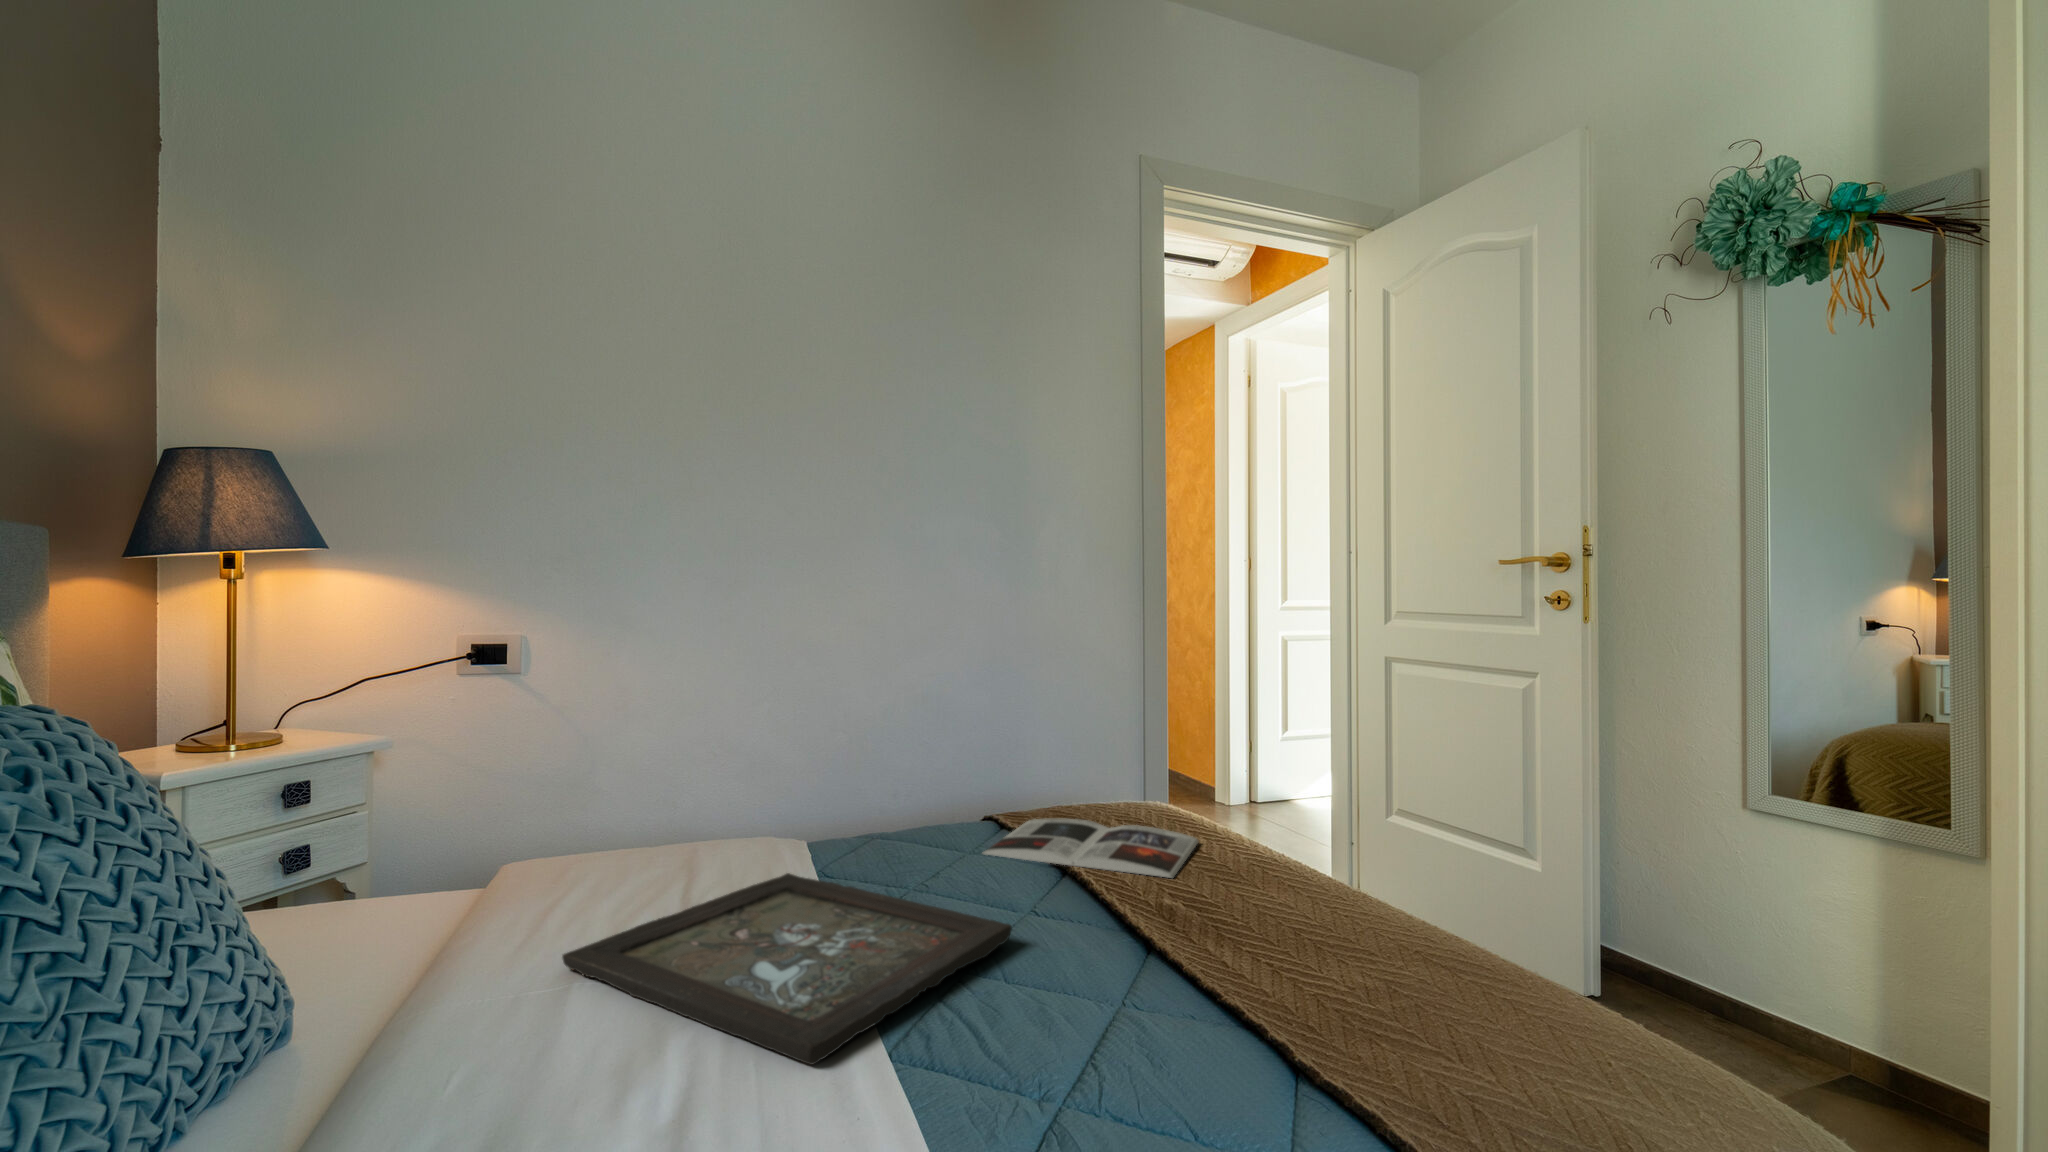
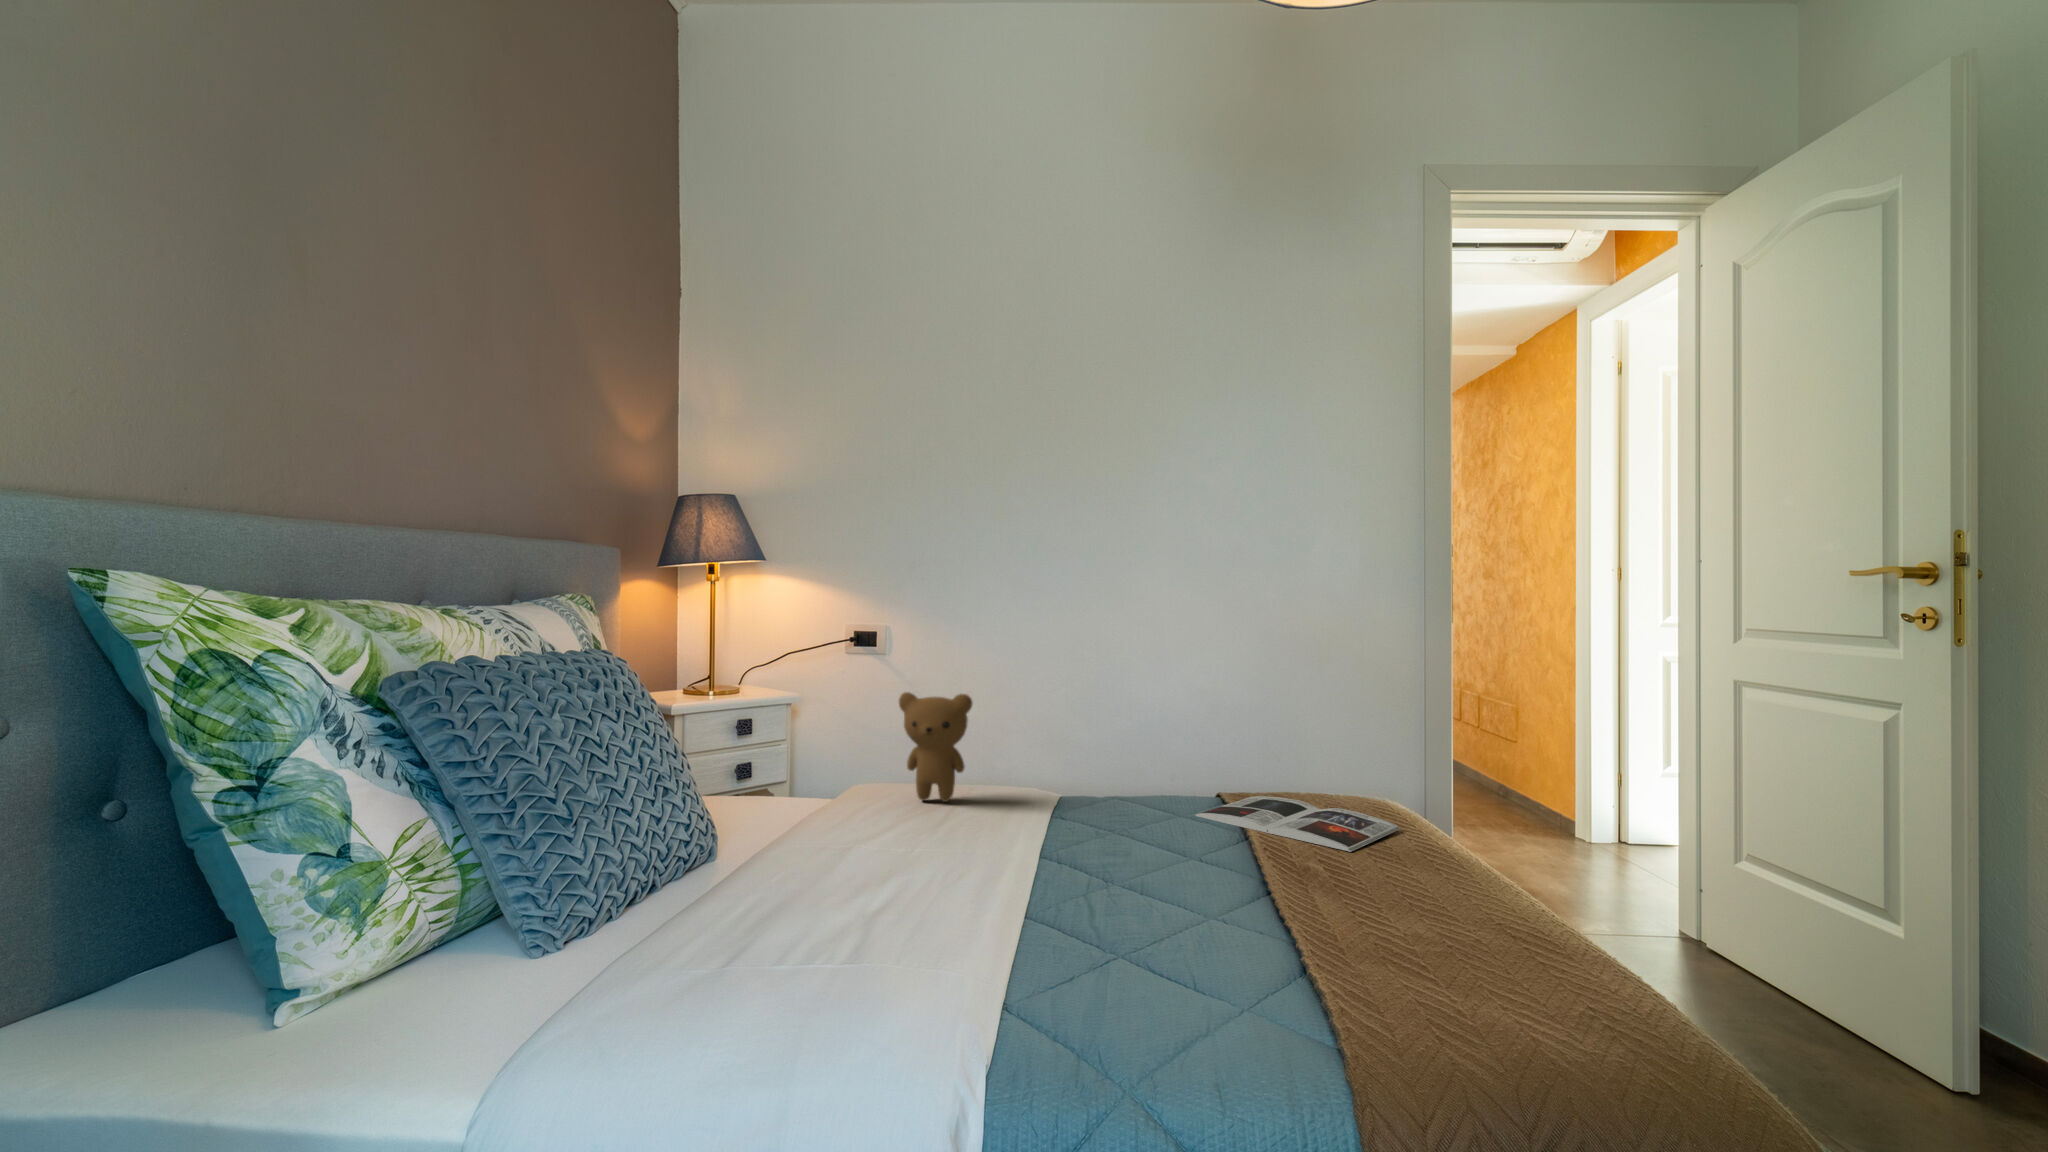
teddy bear: none [583,729,696,881] -> present [899,692,972,802]
tray: present [562,873,1012,1065] -> none [865,808,1174,916]

